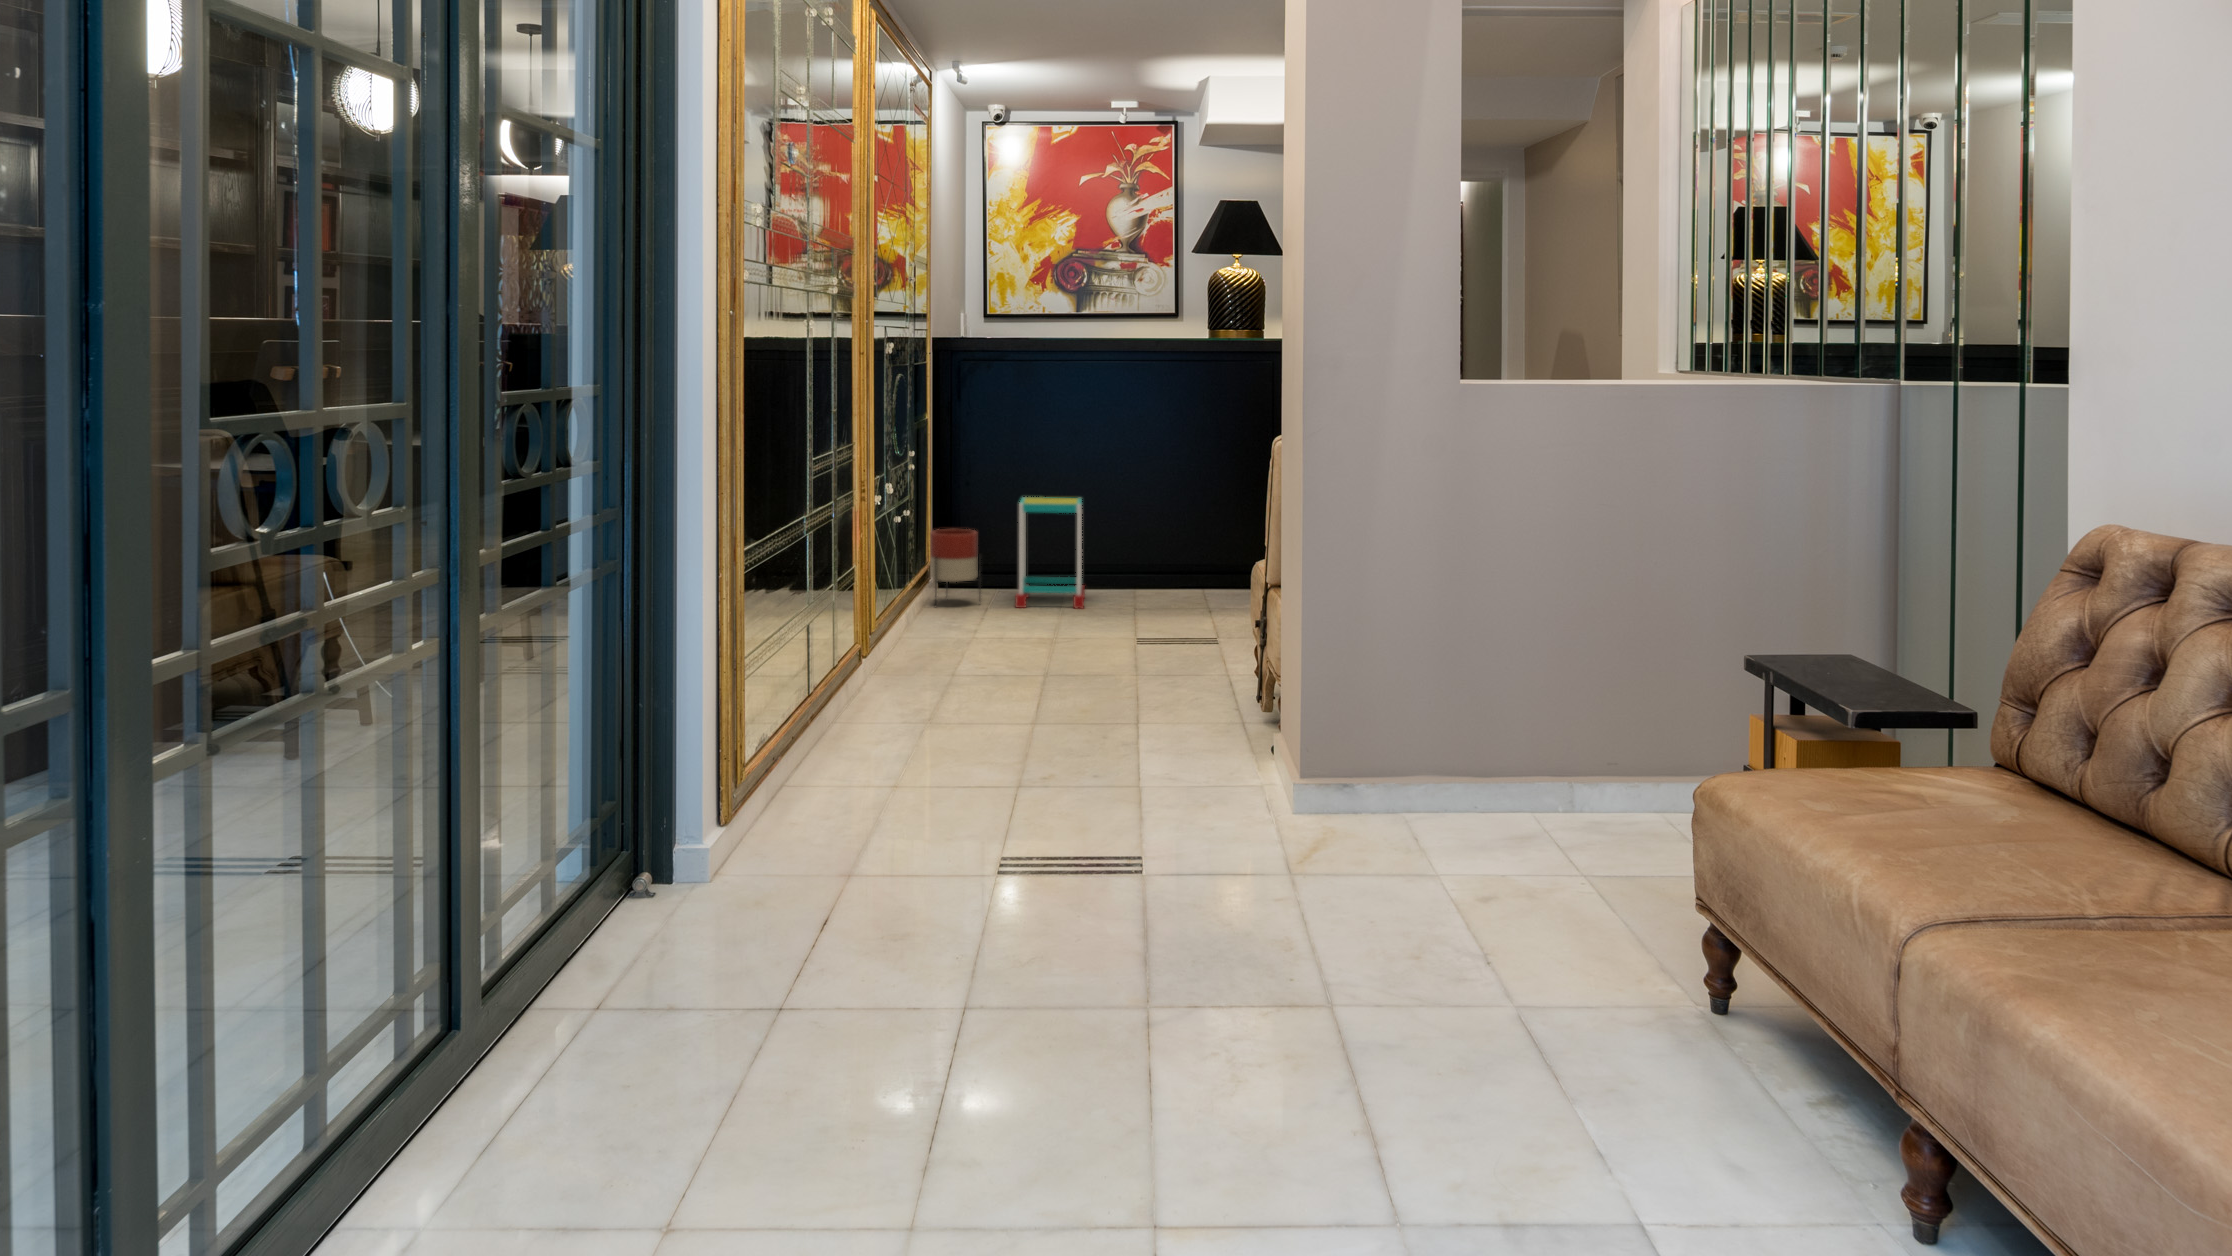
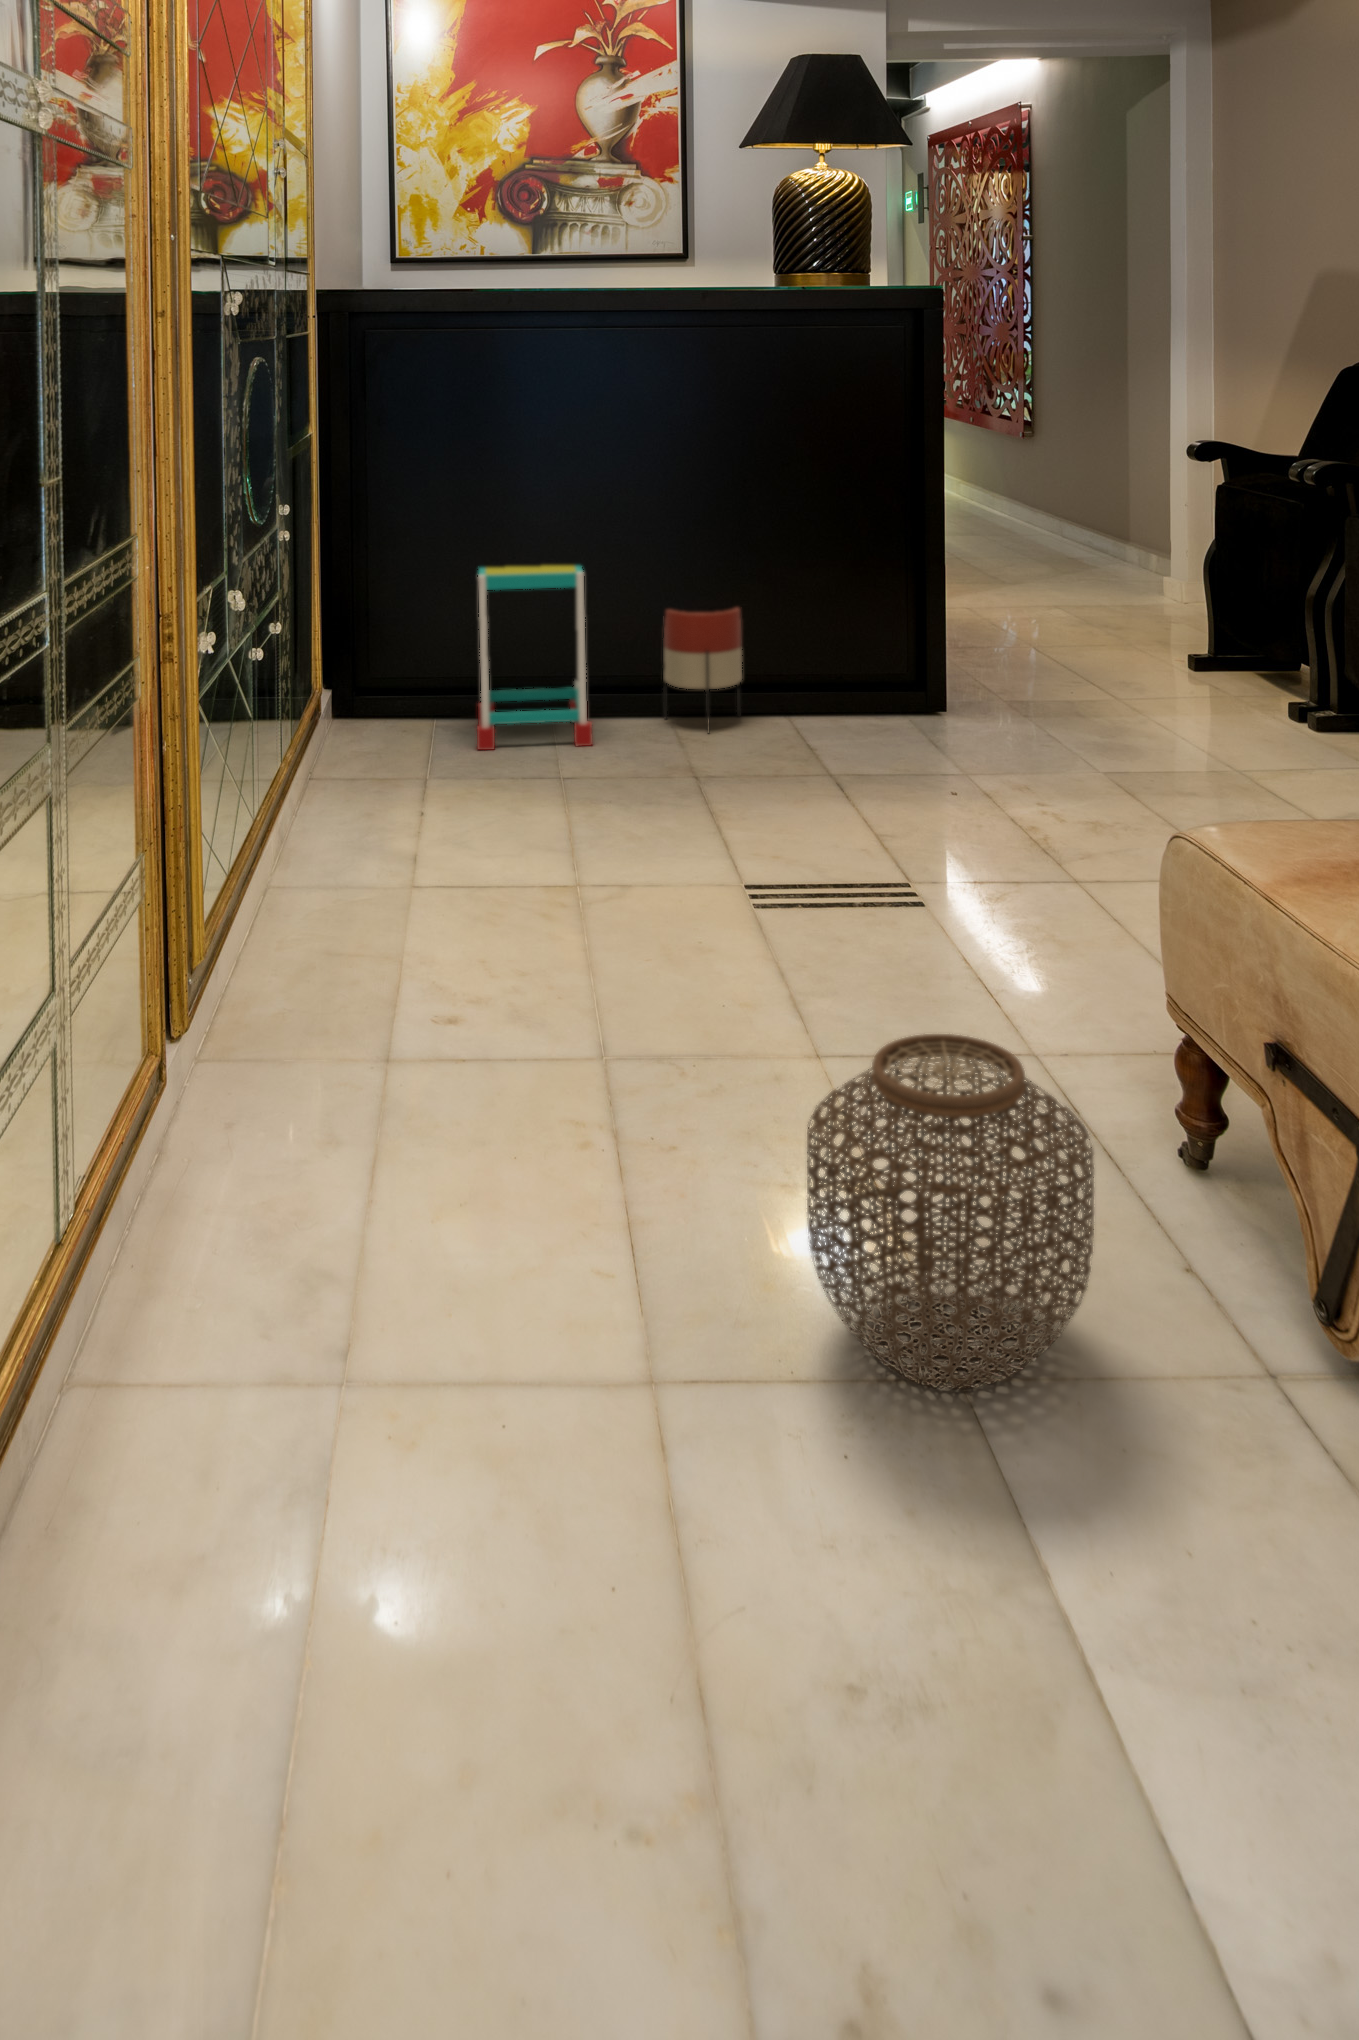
planter: present [930,529,980,584] -> present [662,608,742,731]
woven basket: none [1106,656,1224,792] -> present [807,1034,1094,1389]

